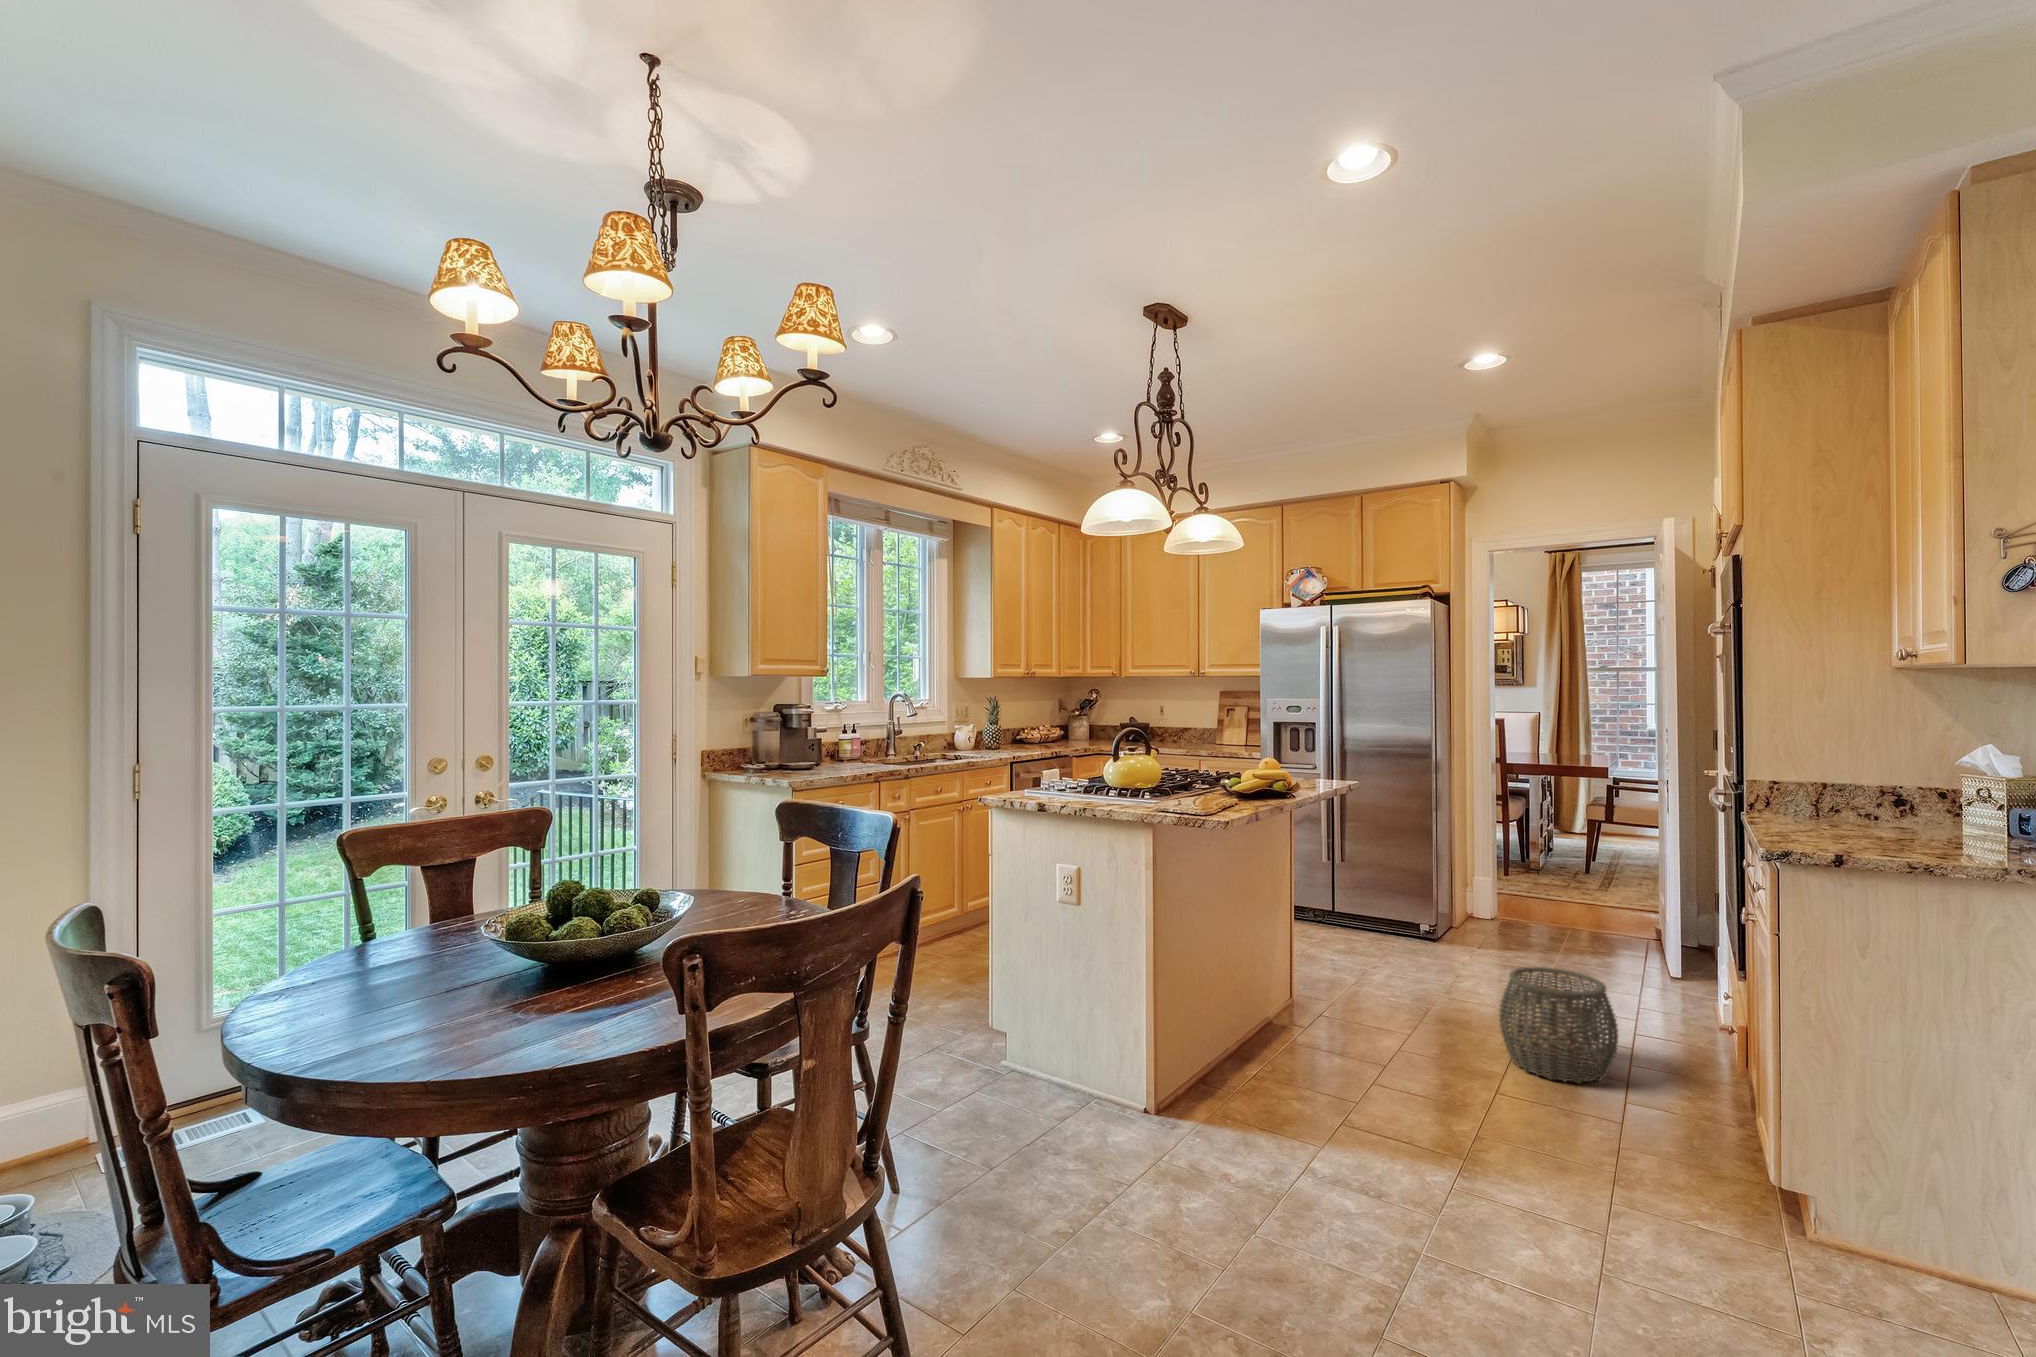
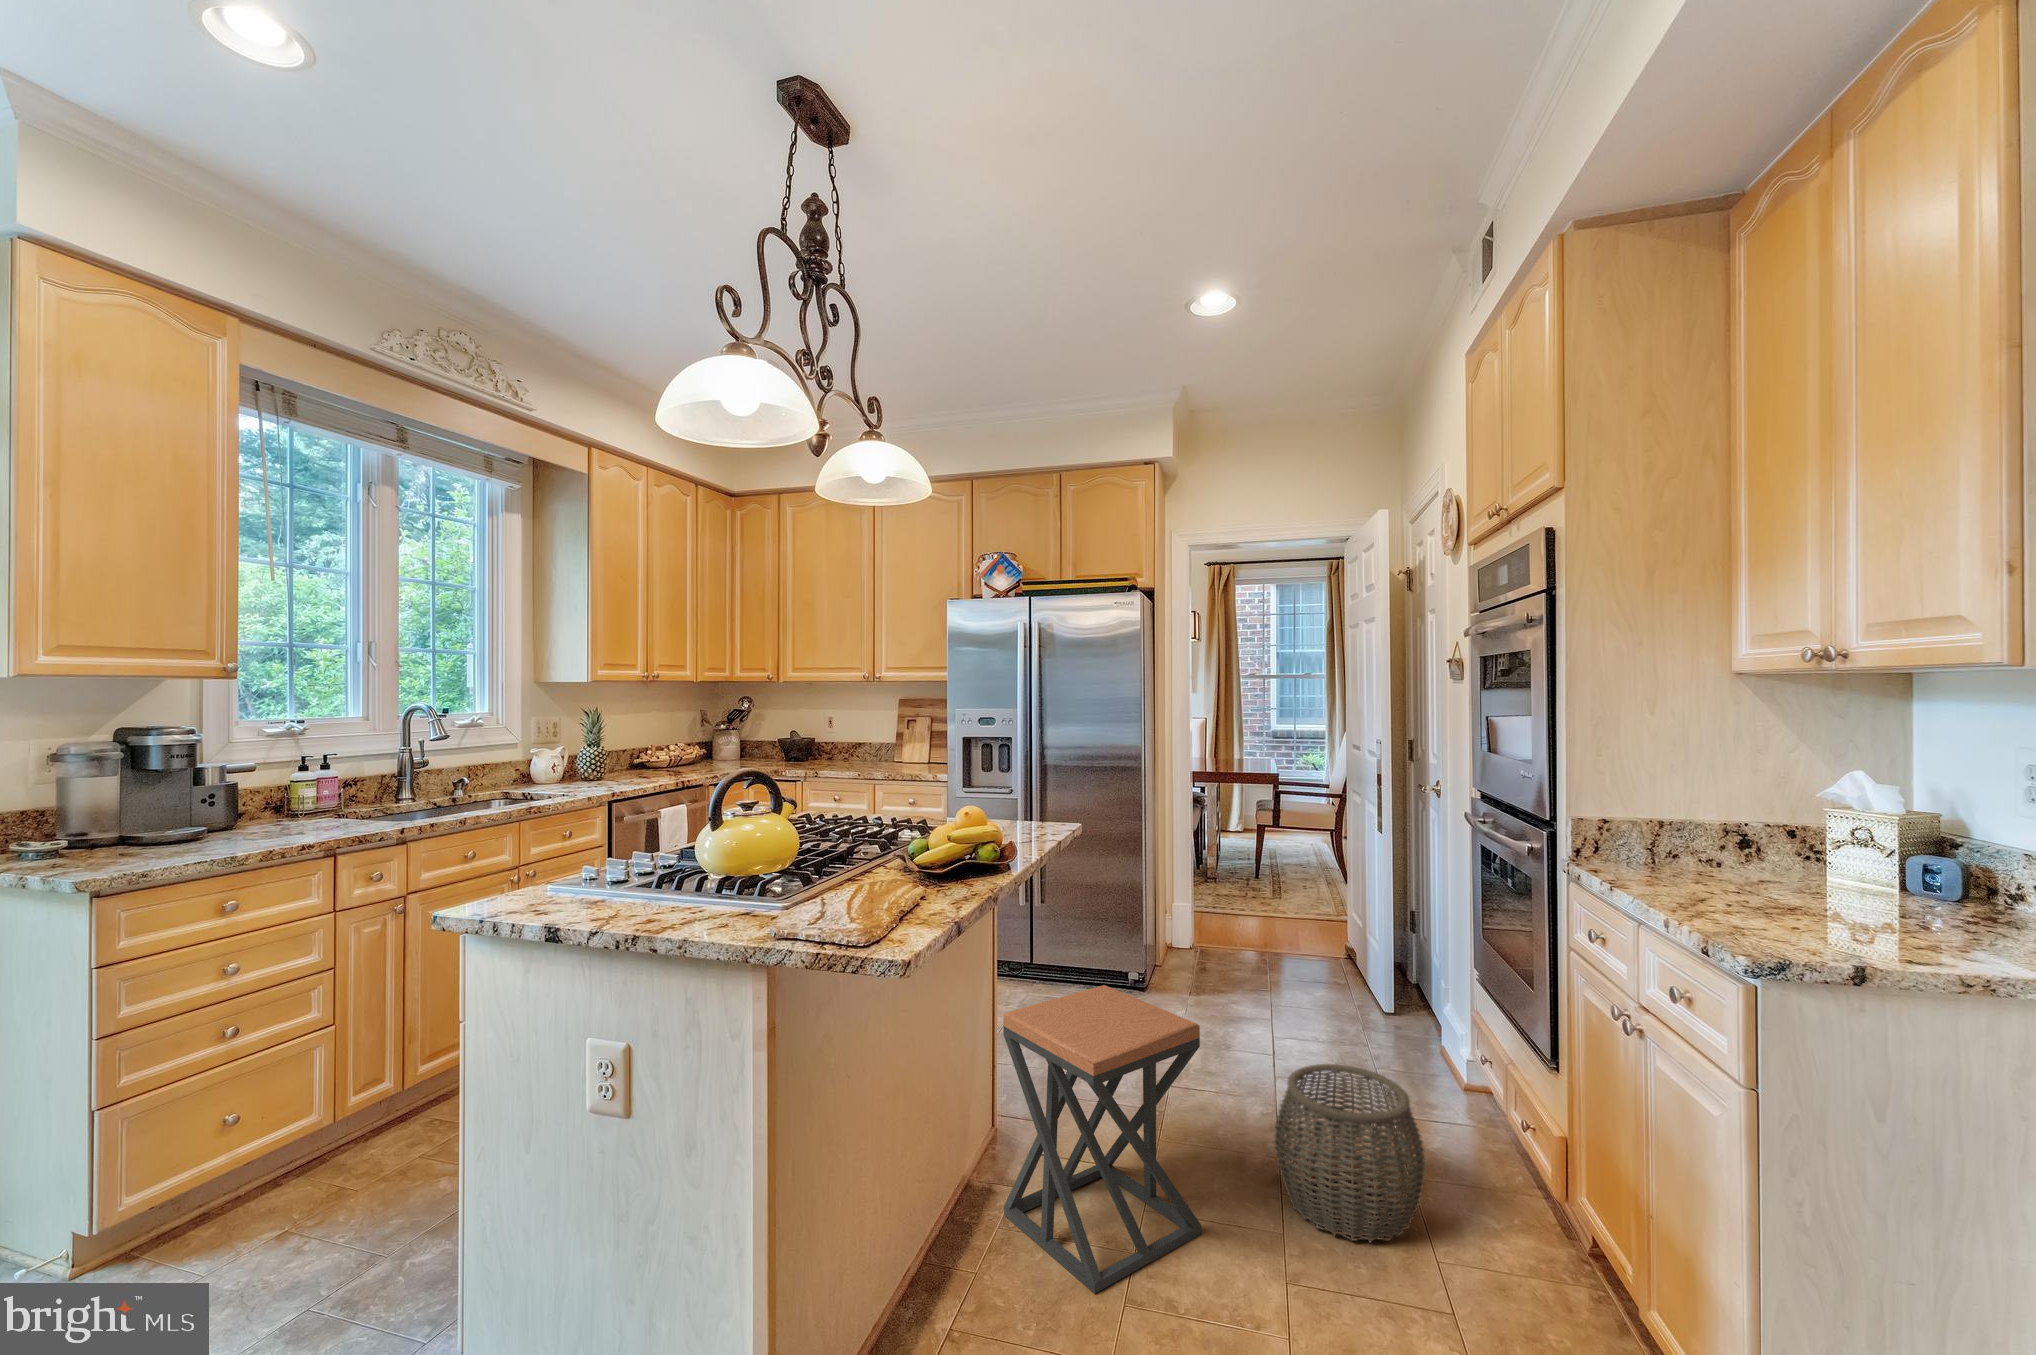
stool: none [1292,896,1434,1073] -> present [1003,985,1201,1294]

